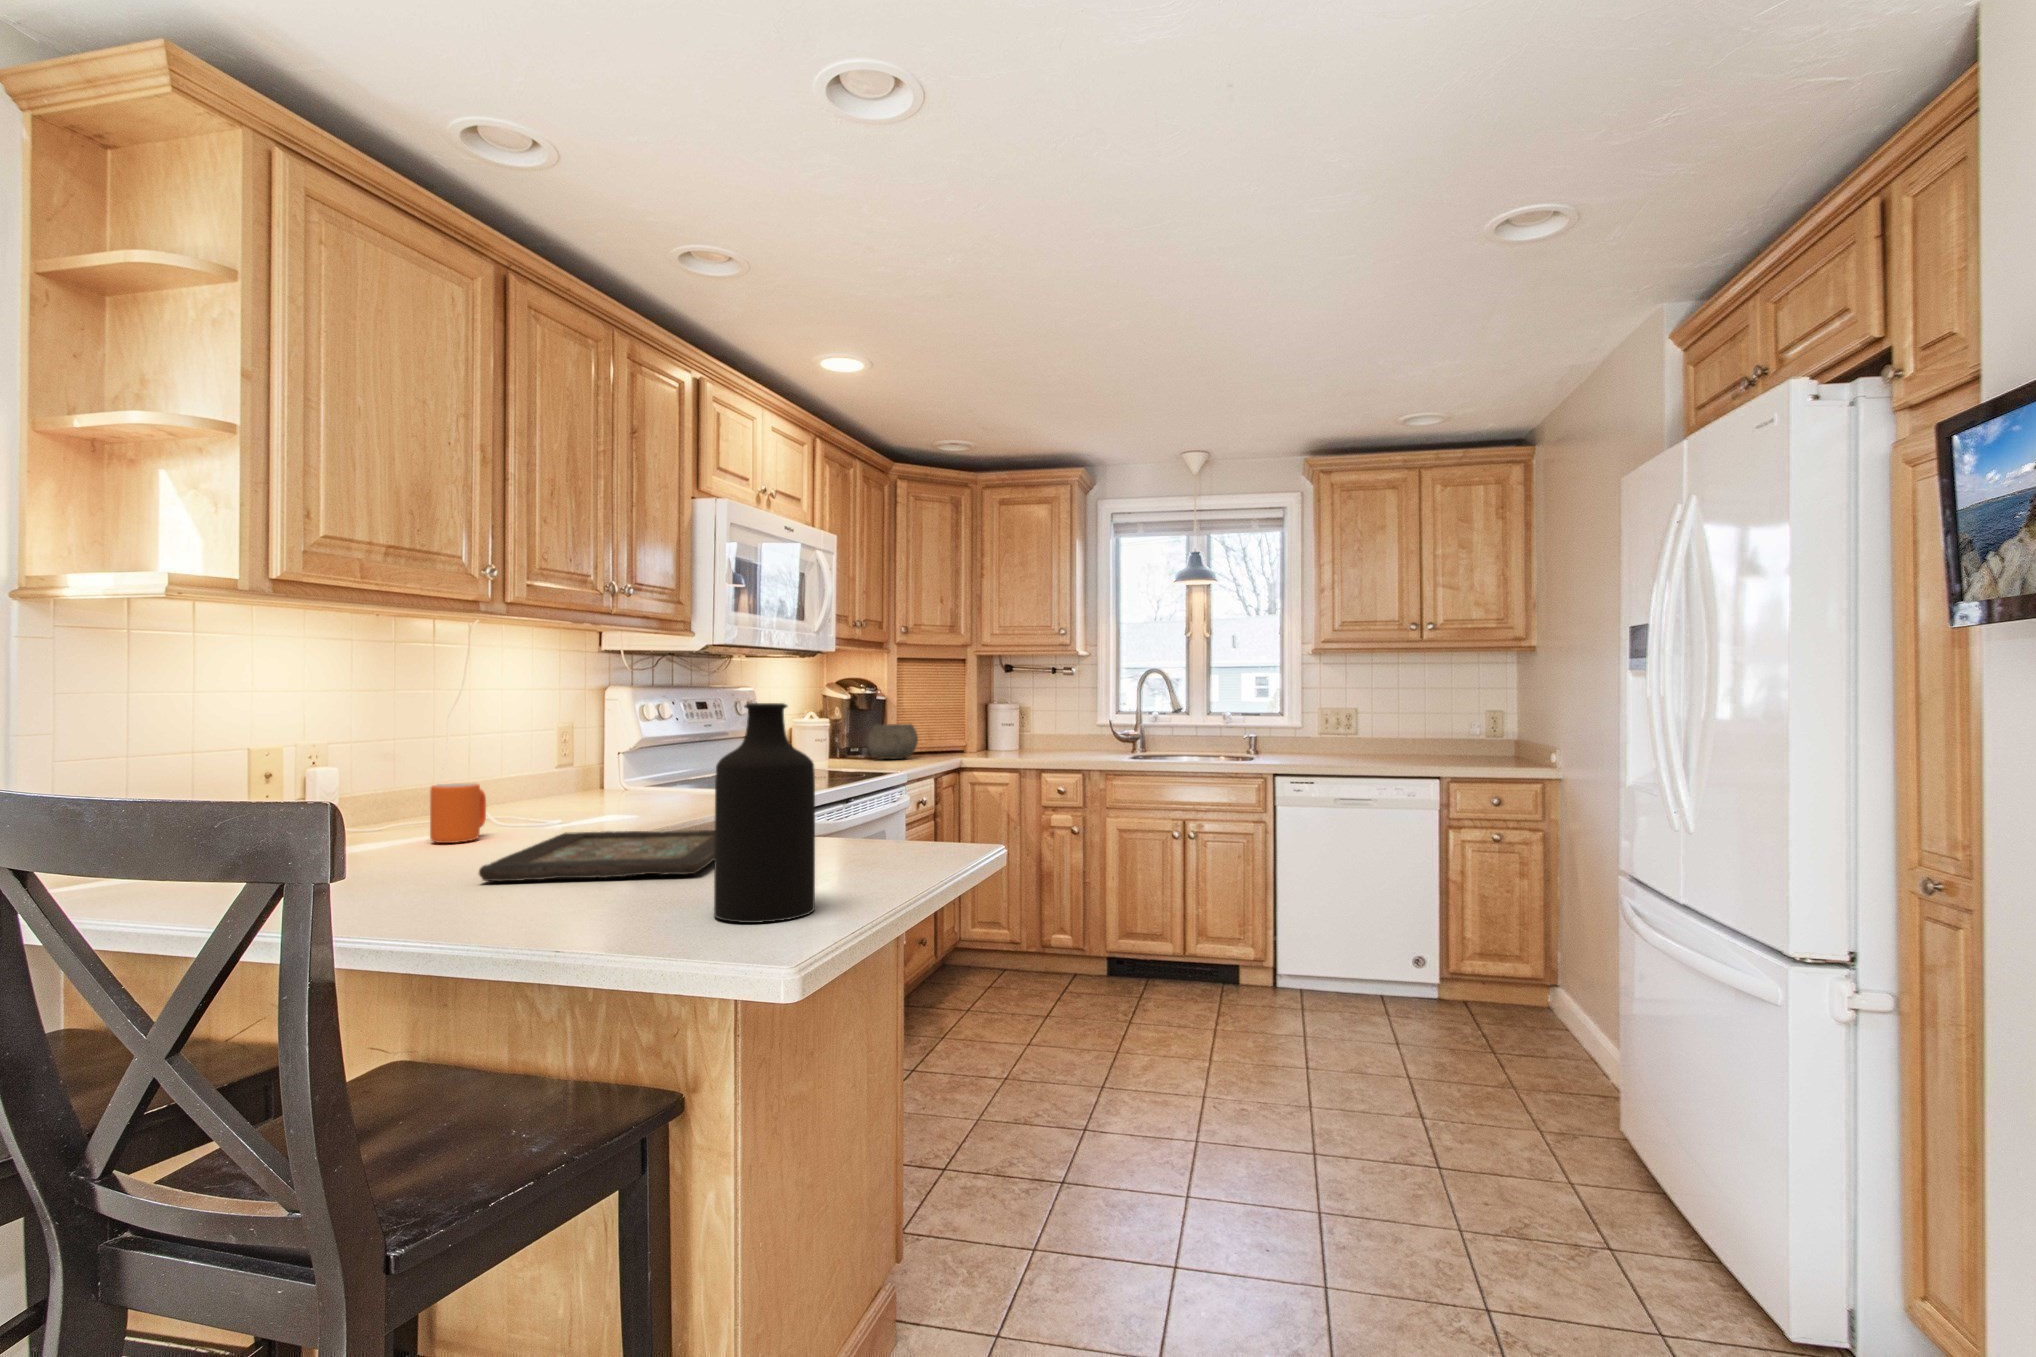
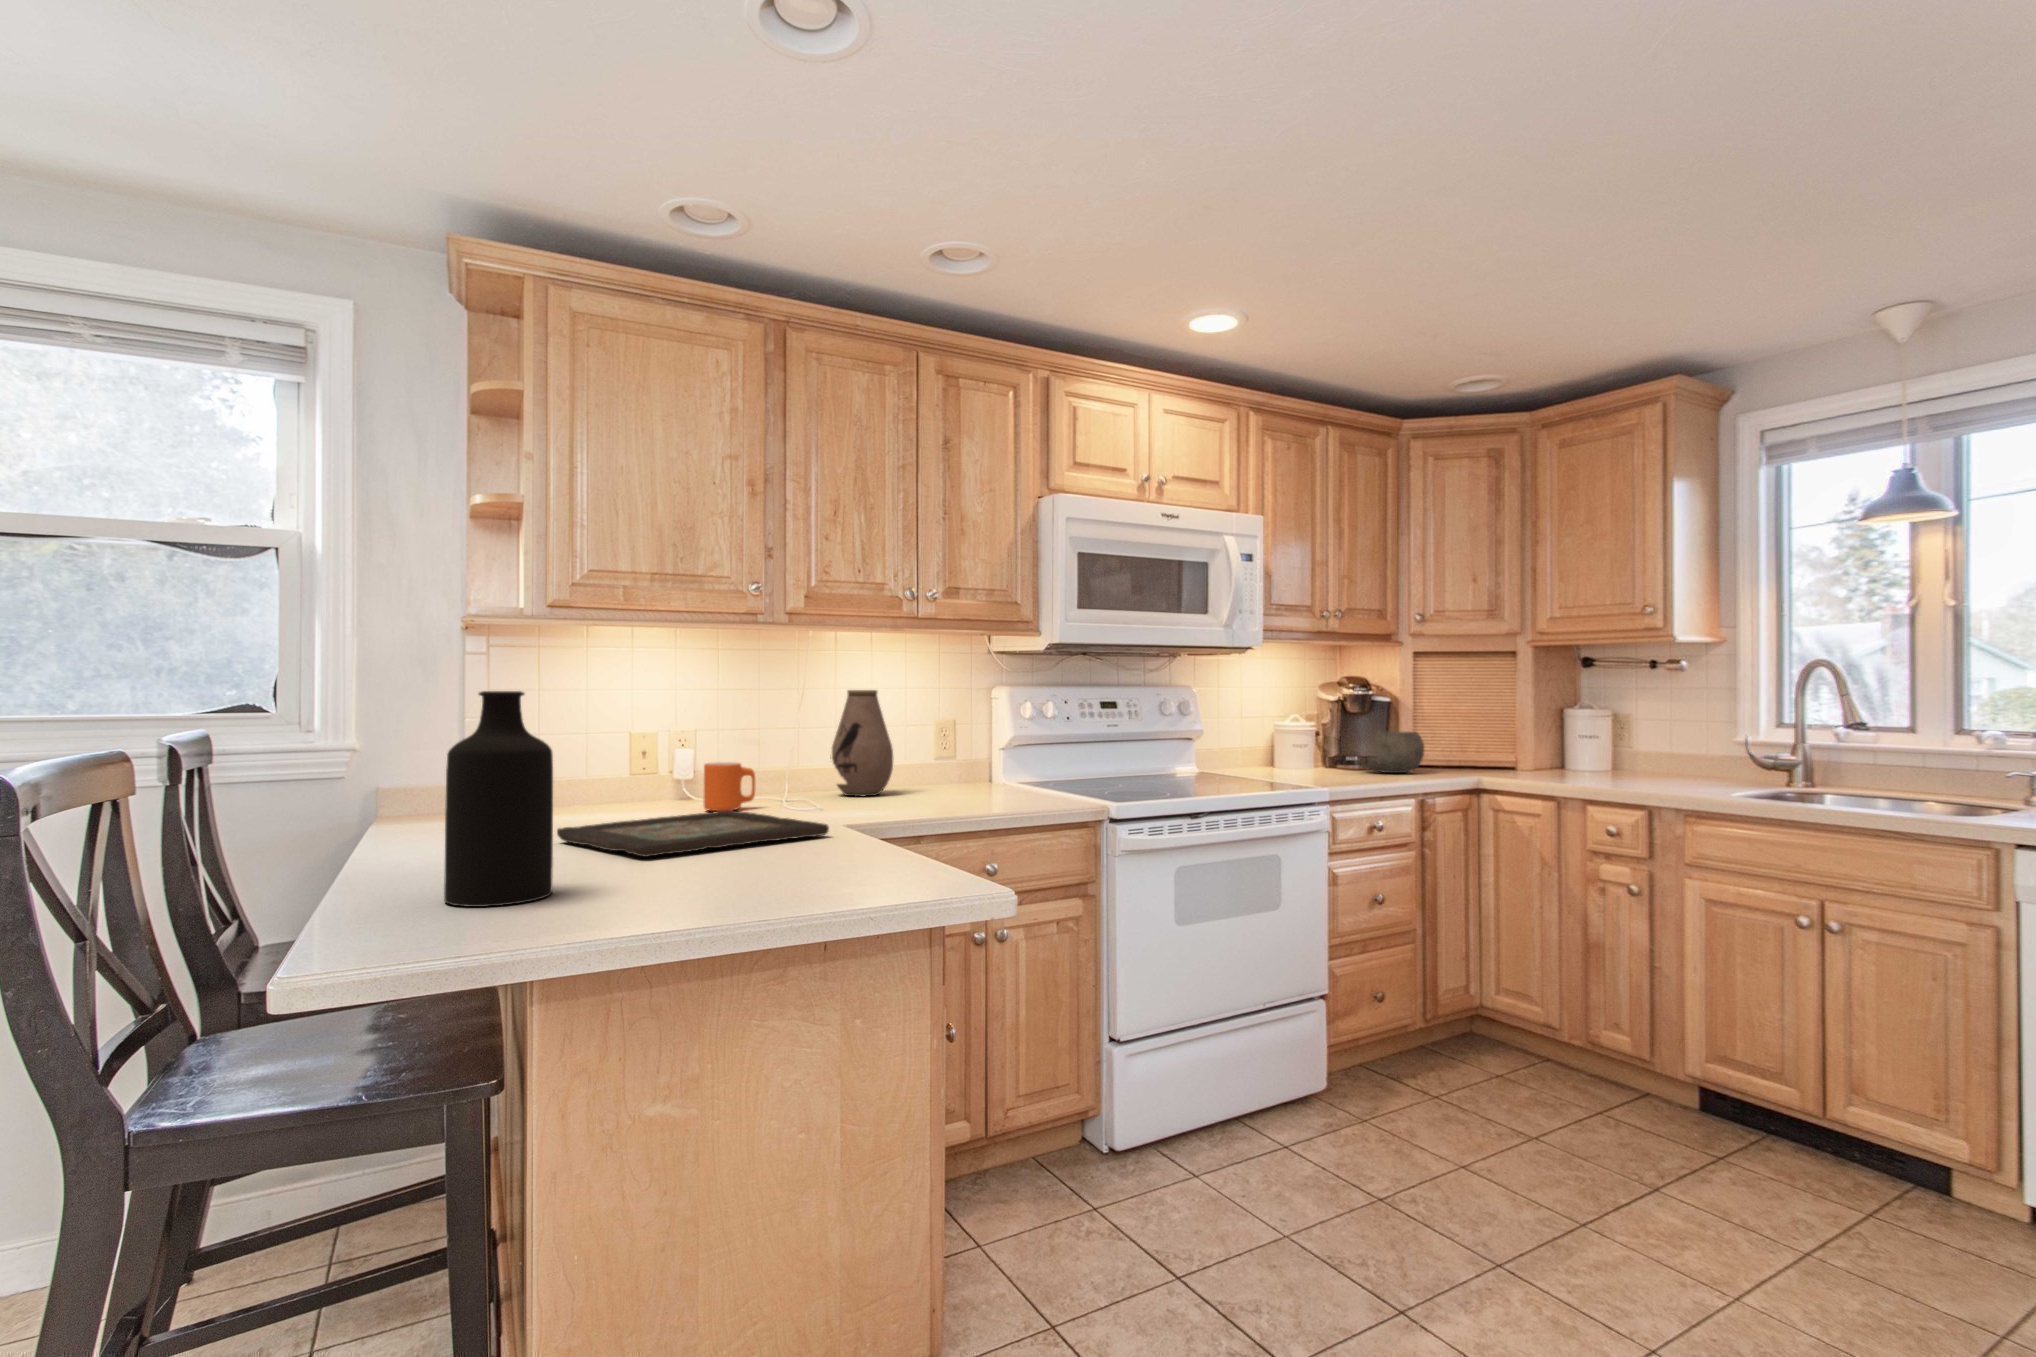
vase: none [486,694,564,816] -> present [830,690,893,796]

